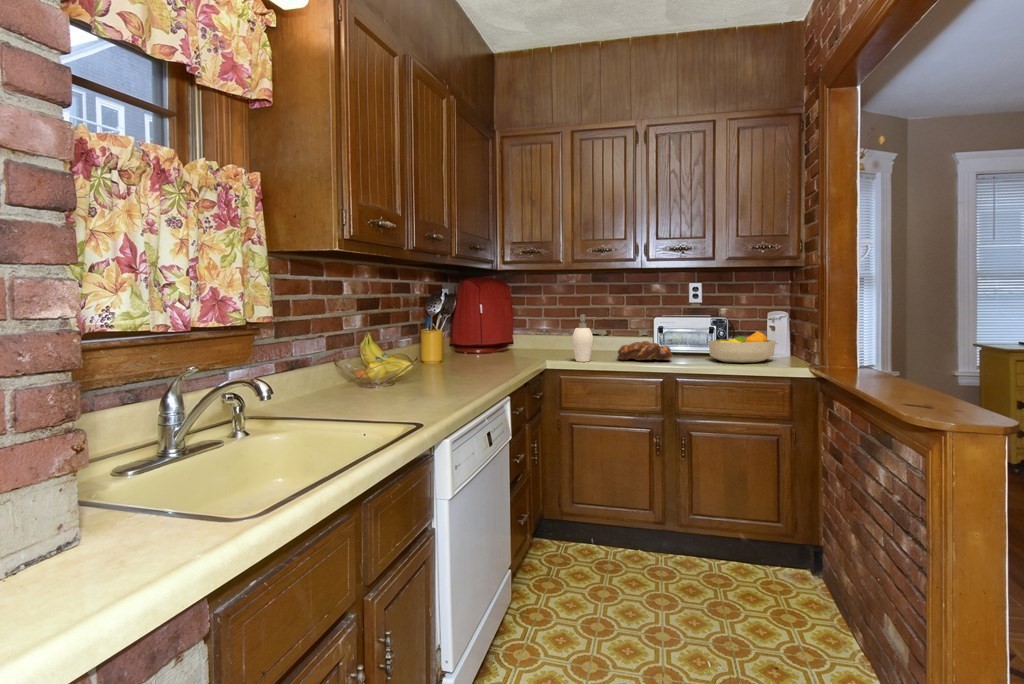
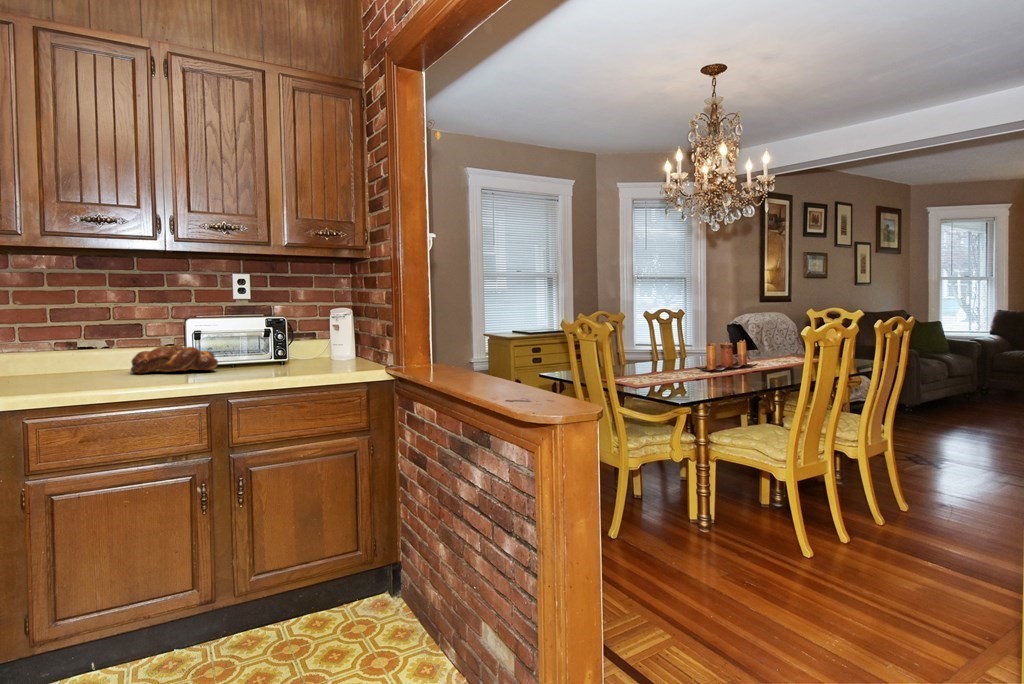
soap dispenser: present [572,314,595,362] -> none [46,304,93,379]
fruit bowl: present [708,331,776,363] -> none [265,331,343,369]

